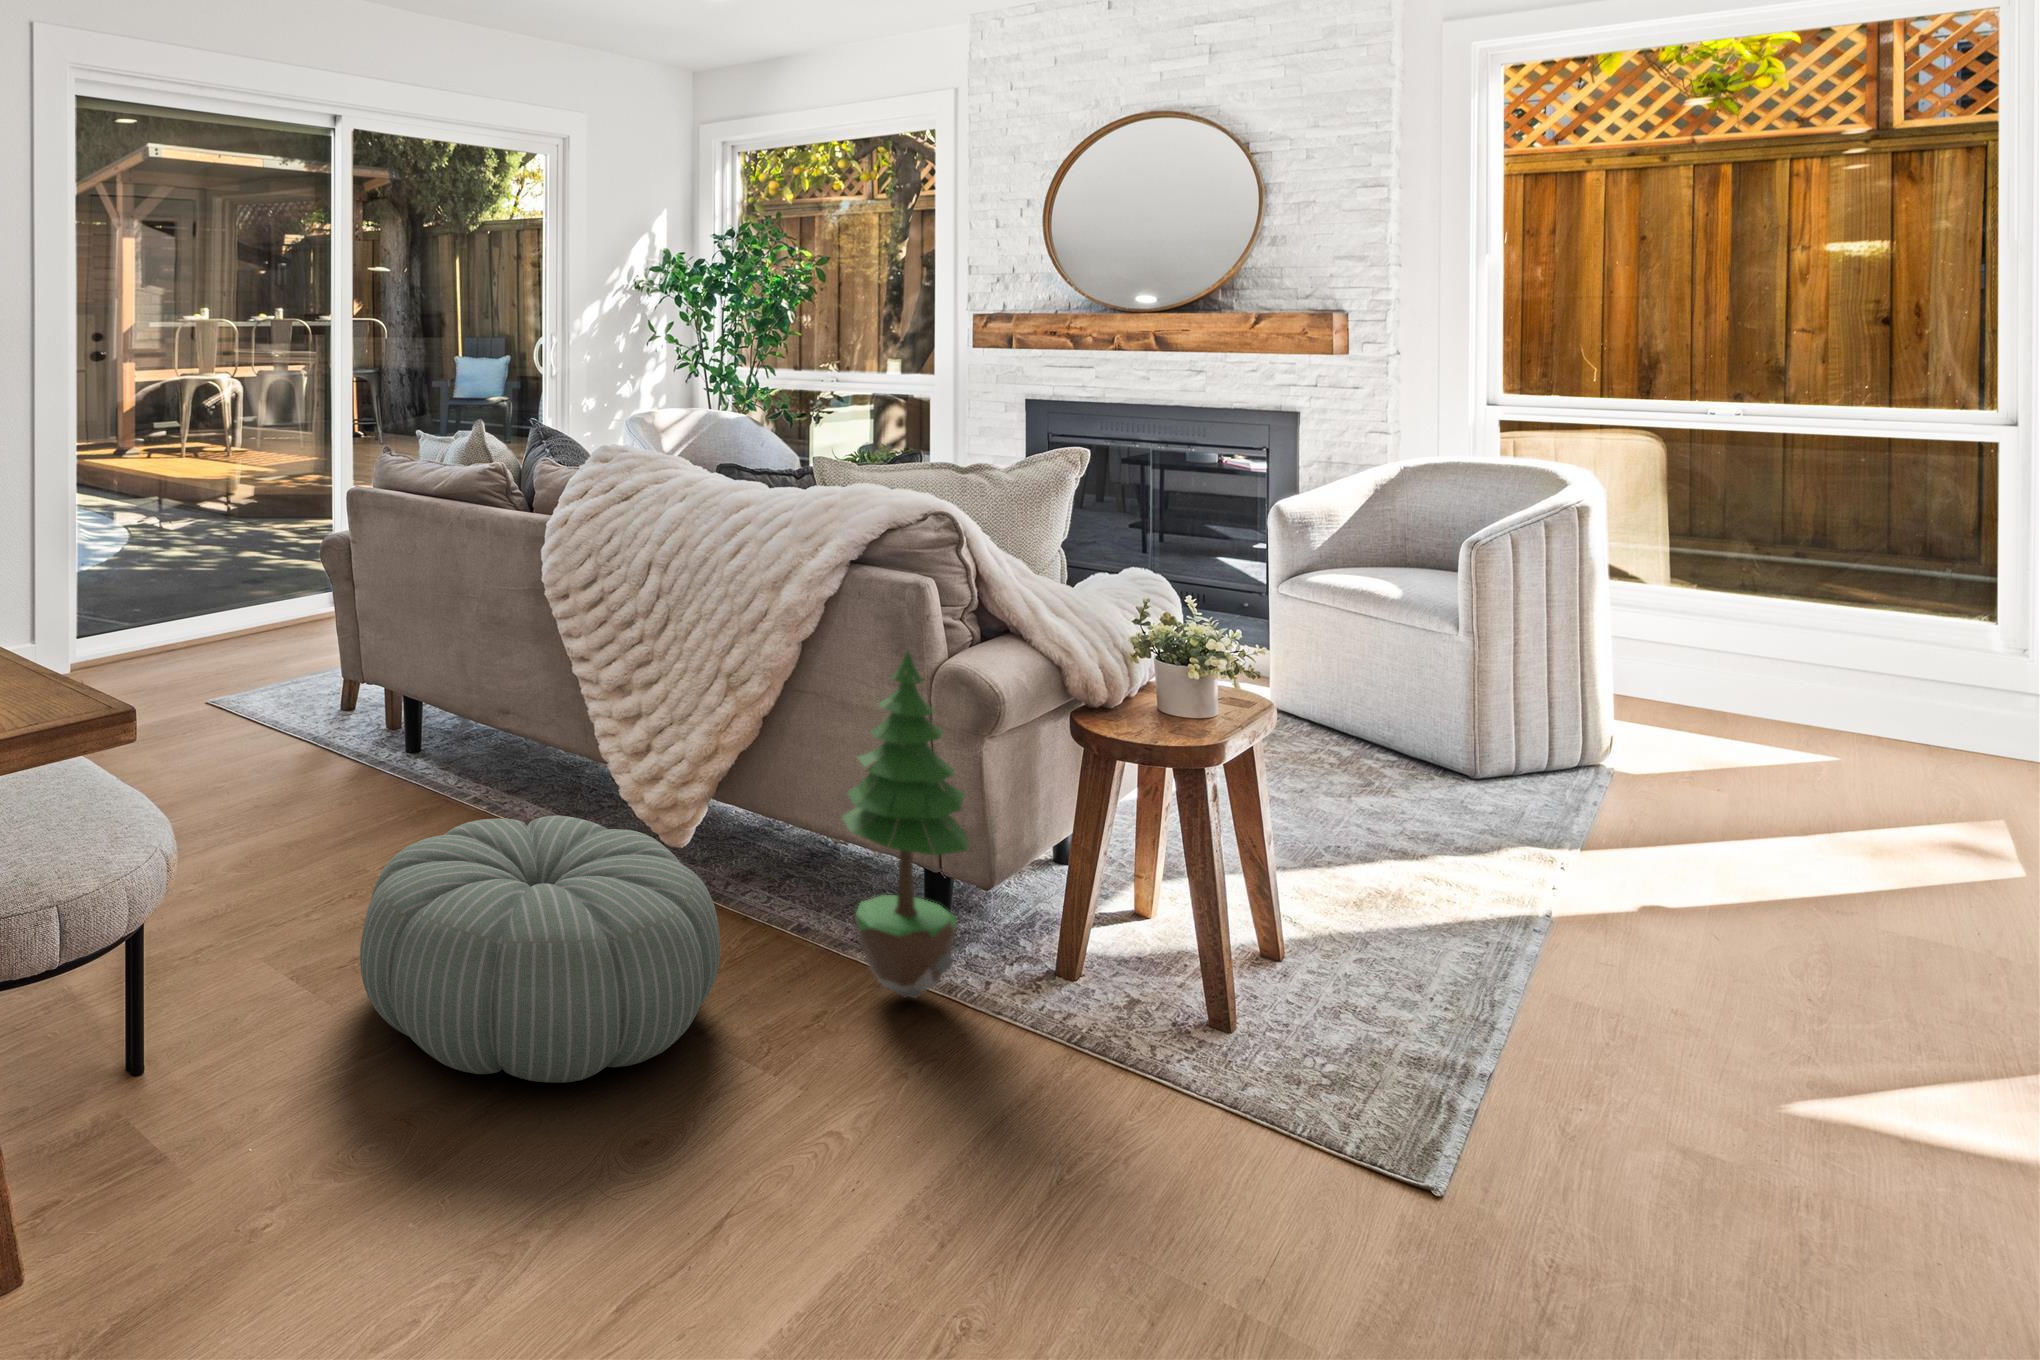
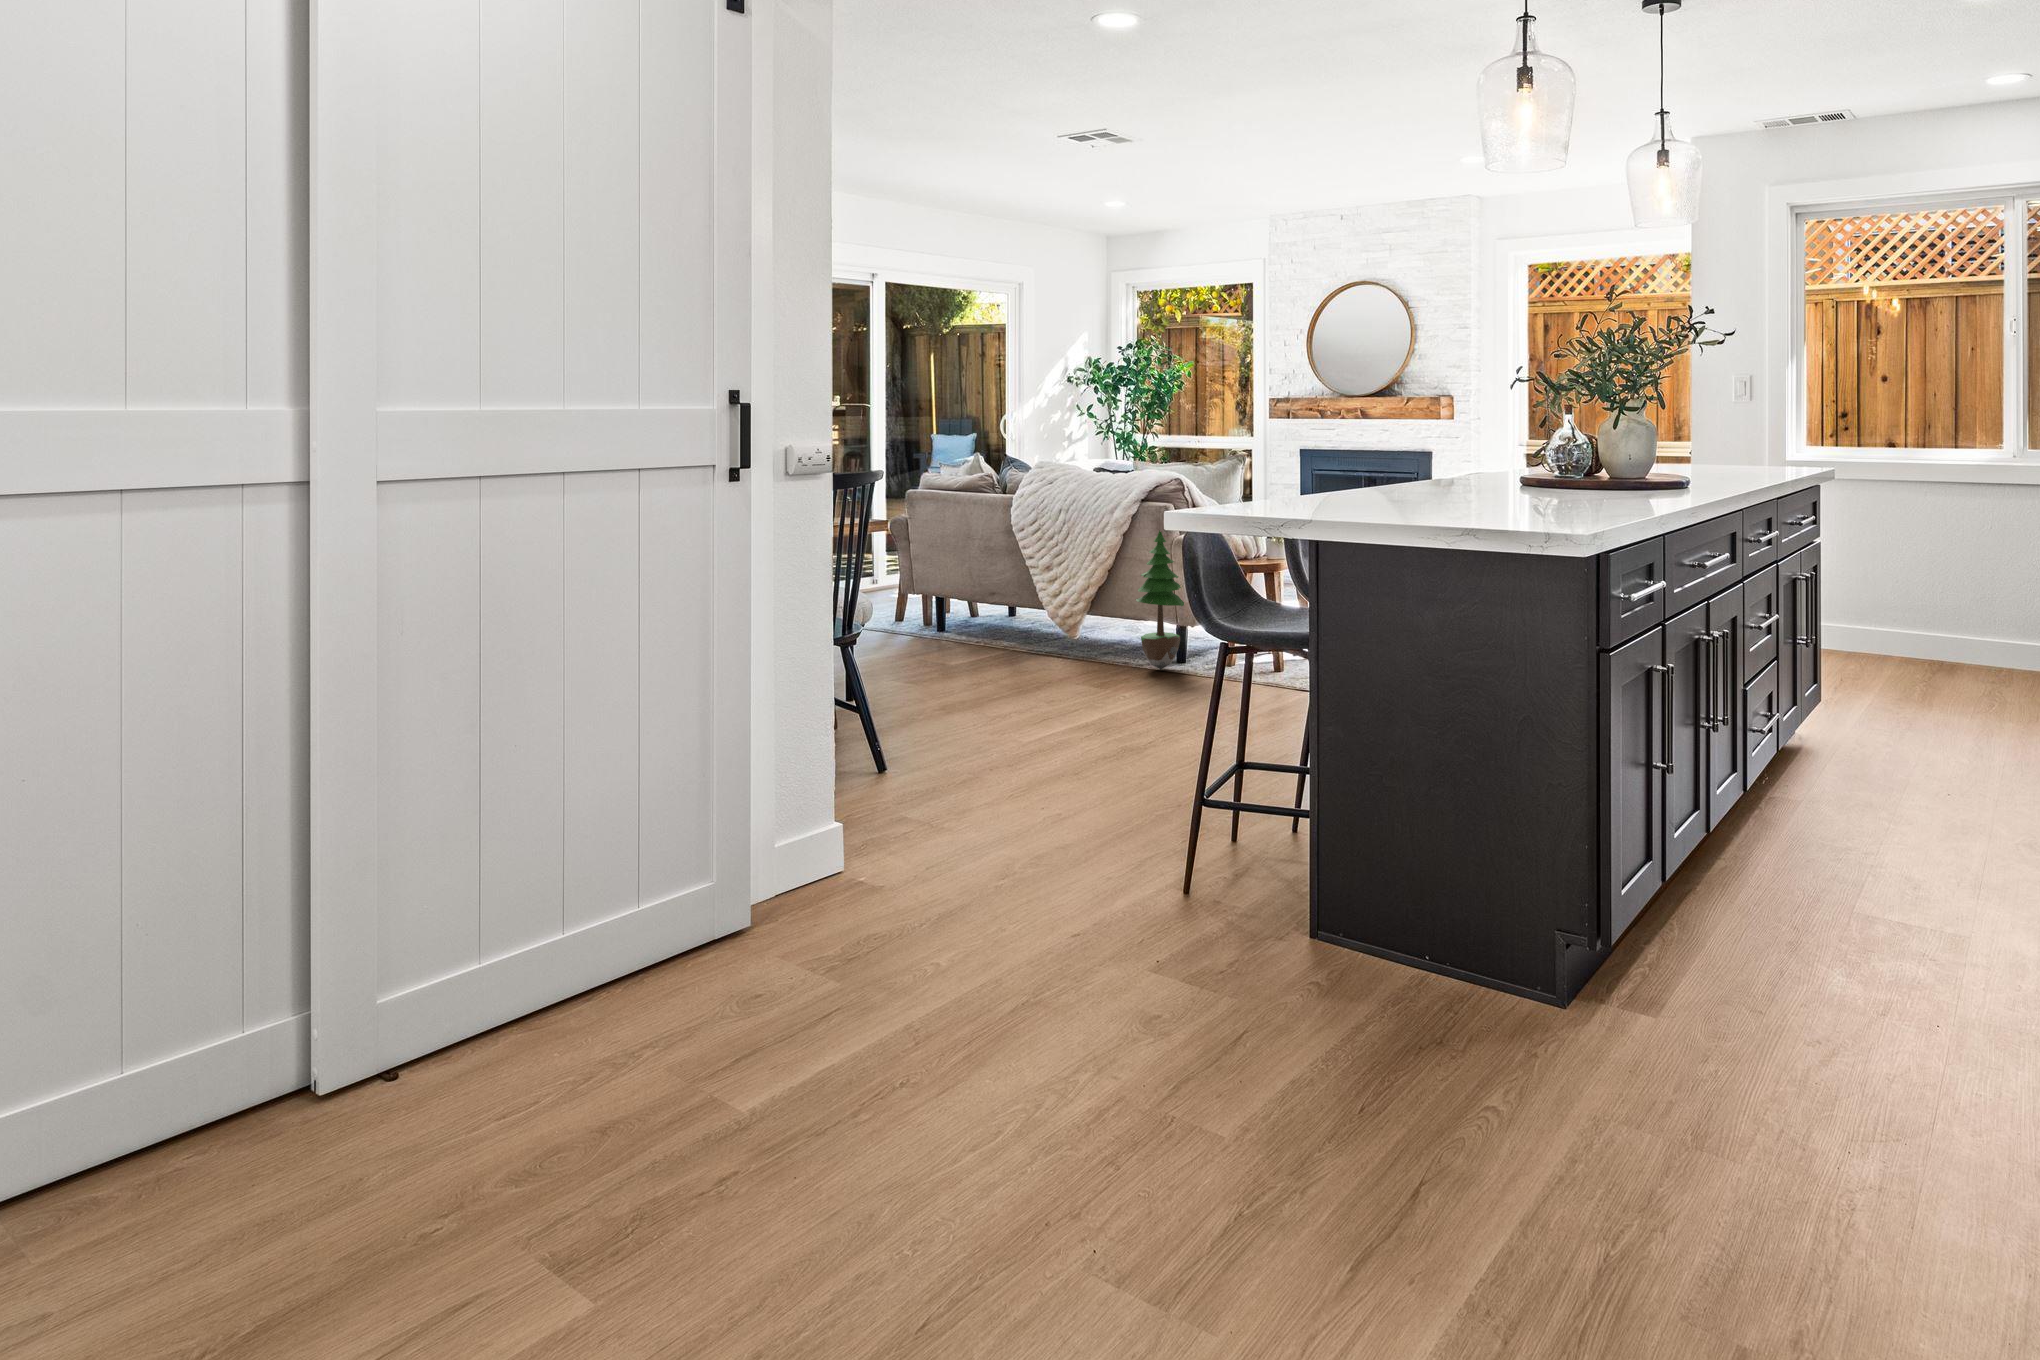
pouf: present [360,815,720,1083] -> none [941,611,1086,686]

